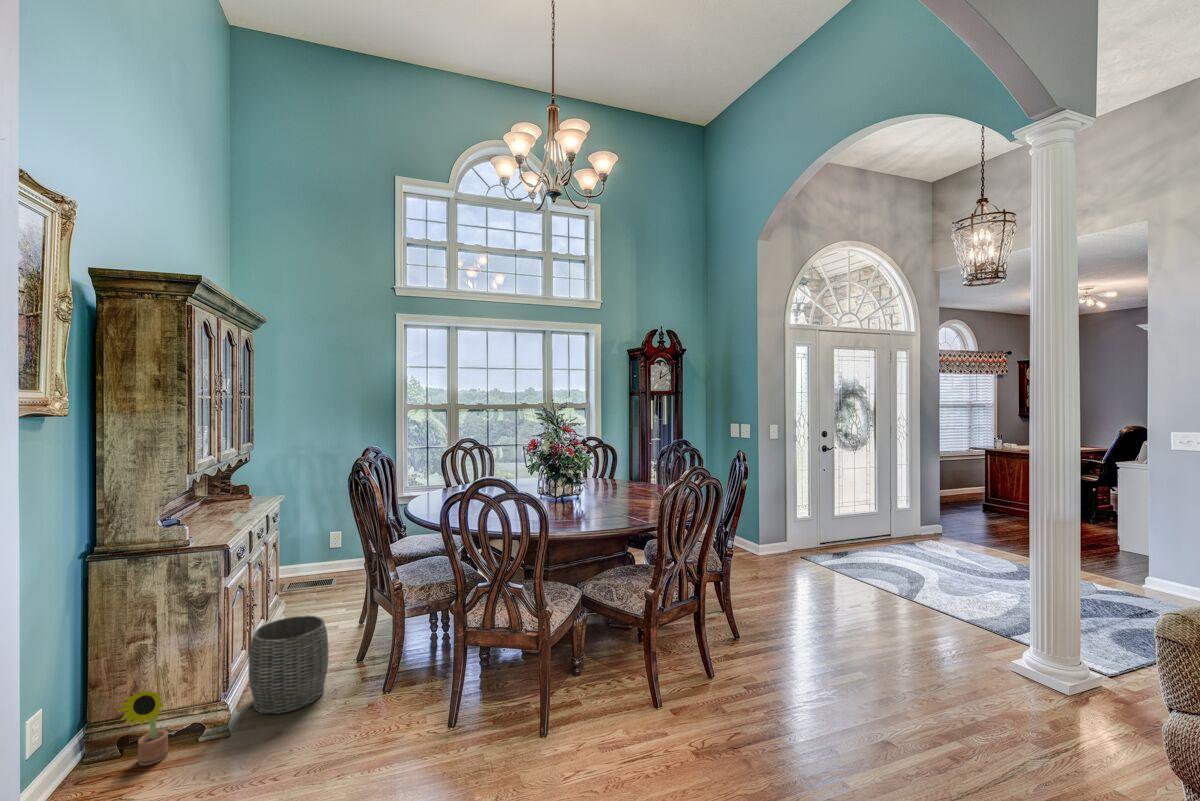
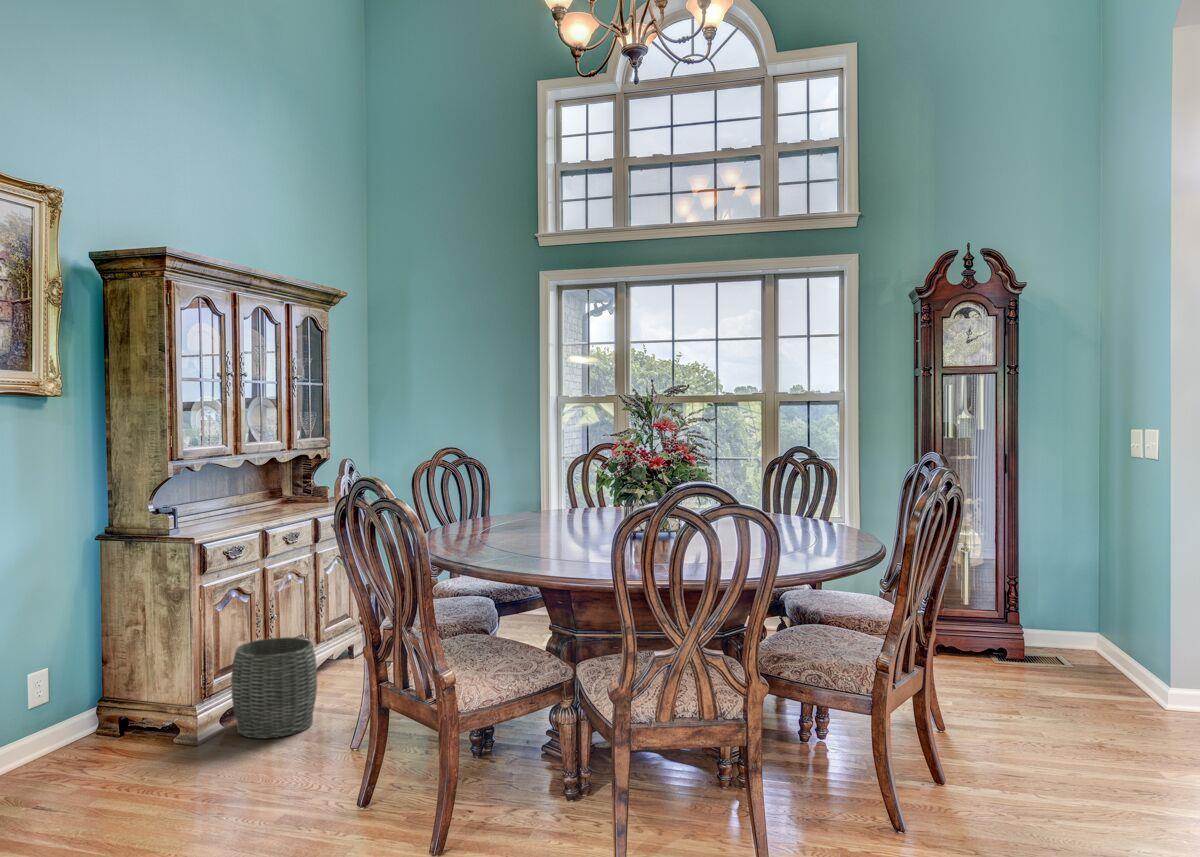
decorative plant: present [118,690,168,766] -> none [97,670,145,748]

